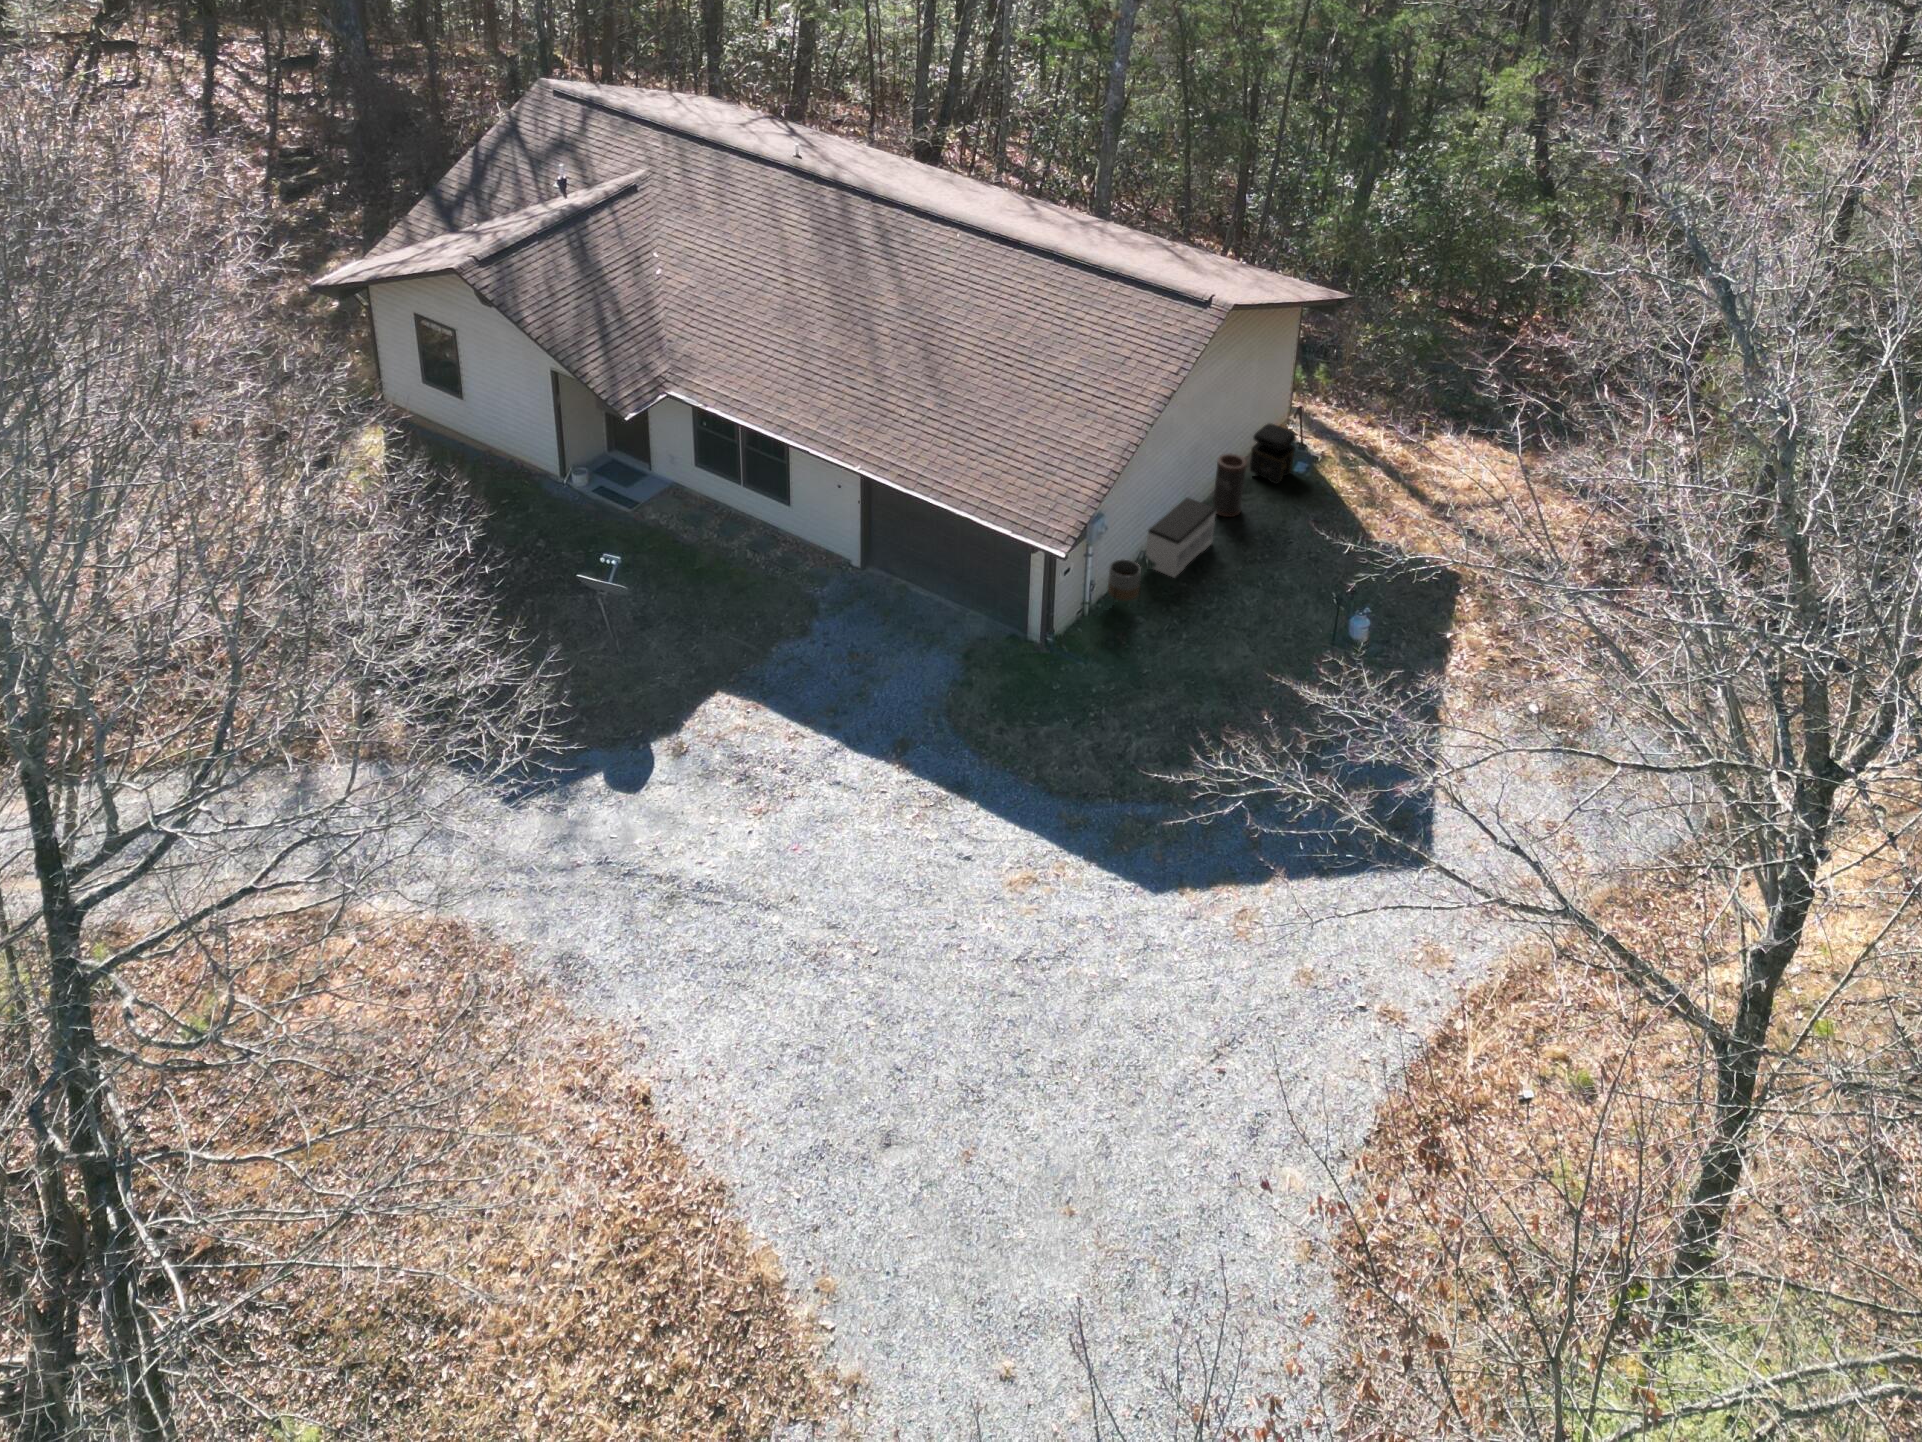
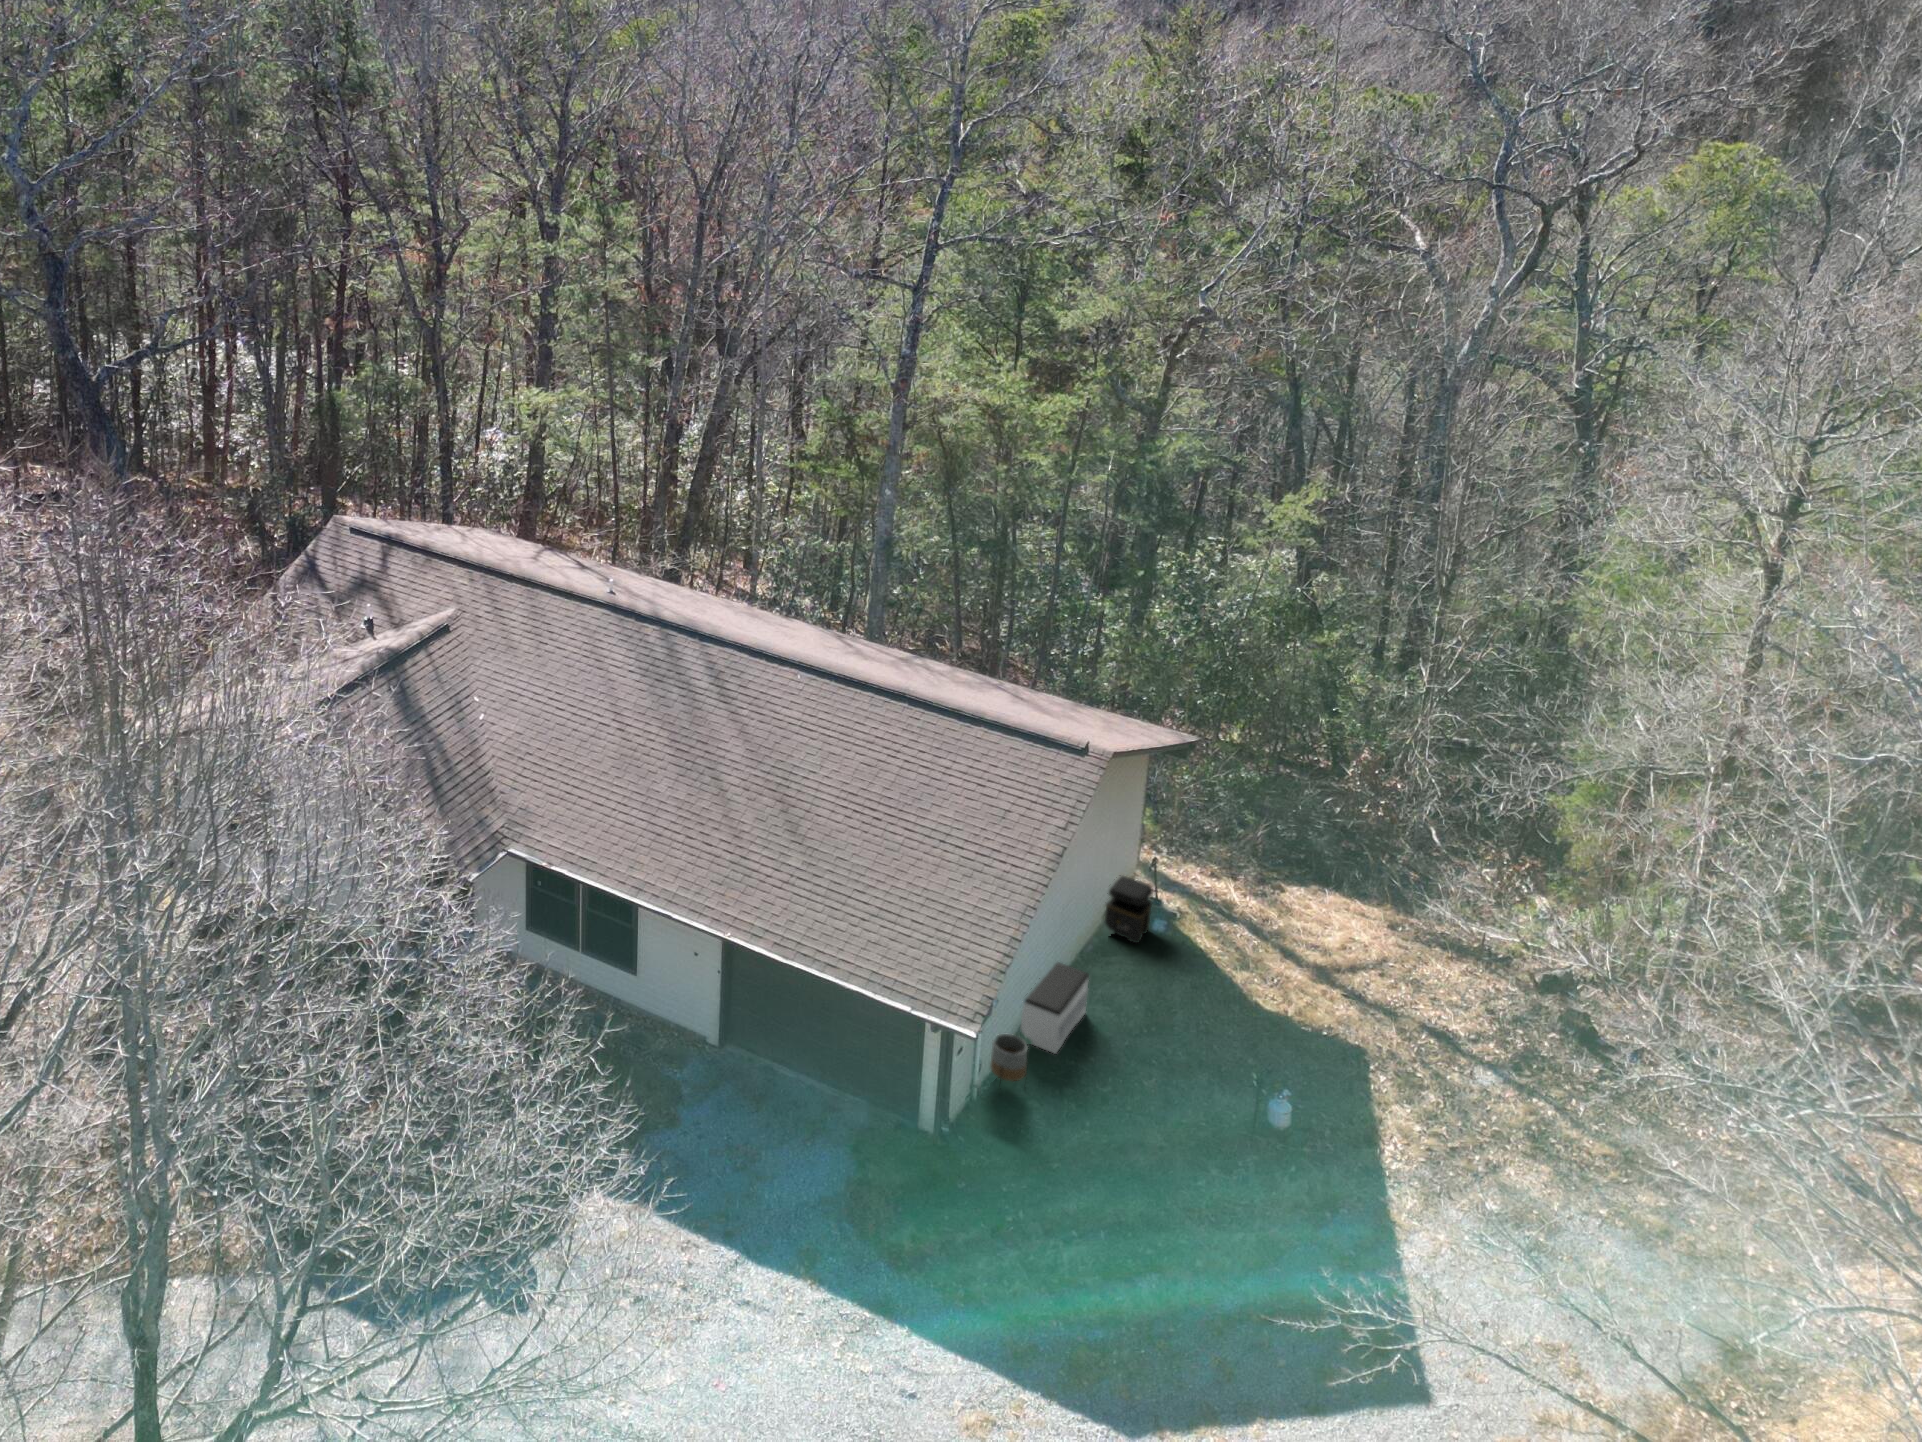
trash can: present [1213,453,1247,517] -> none [1075,911,1112,982]

